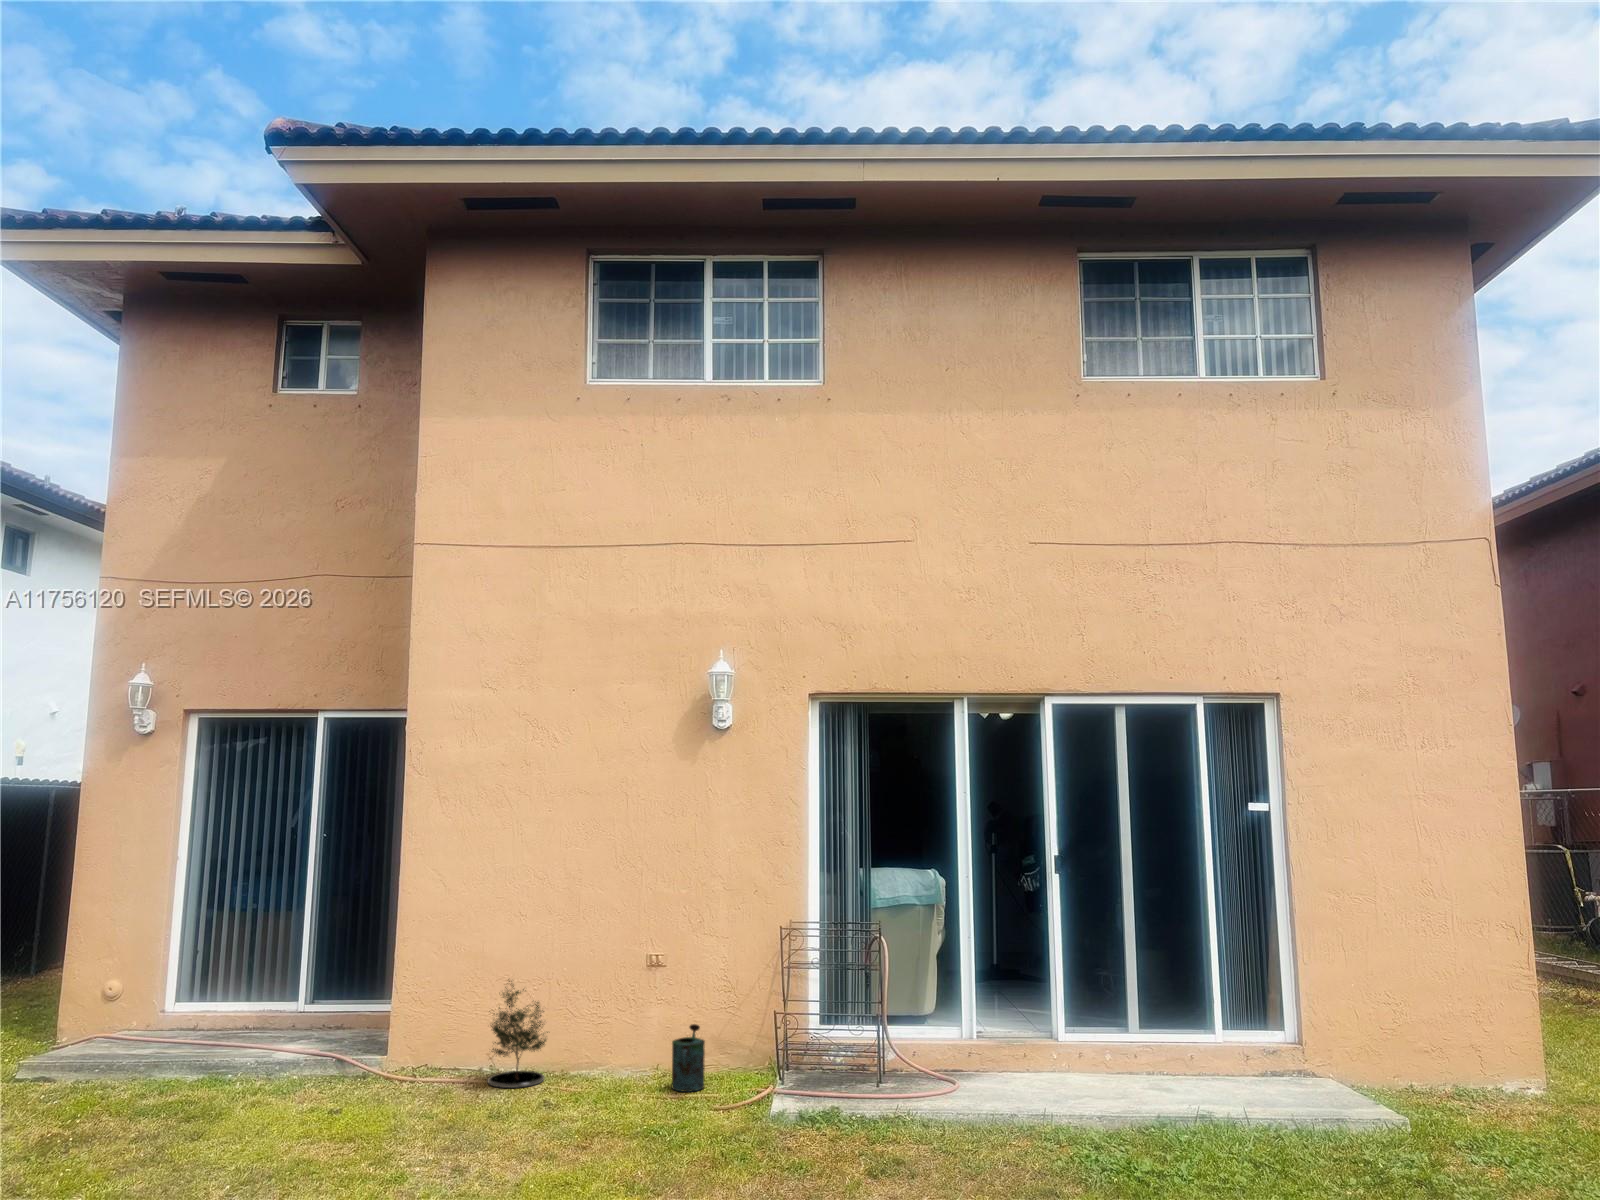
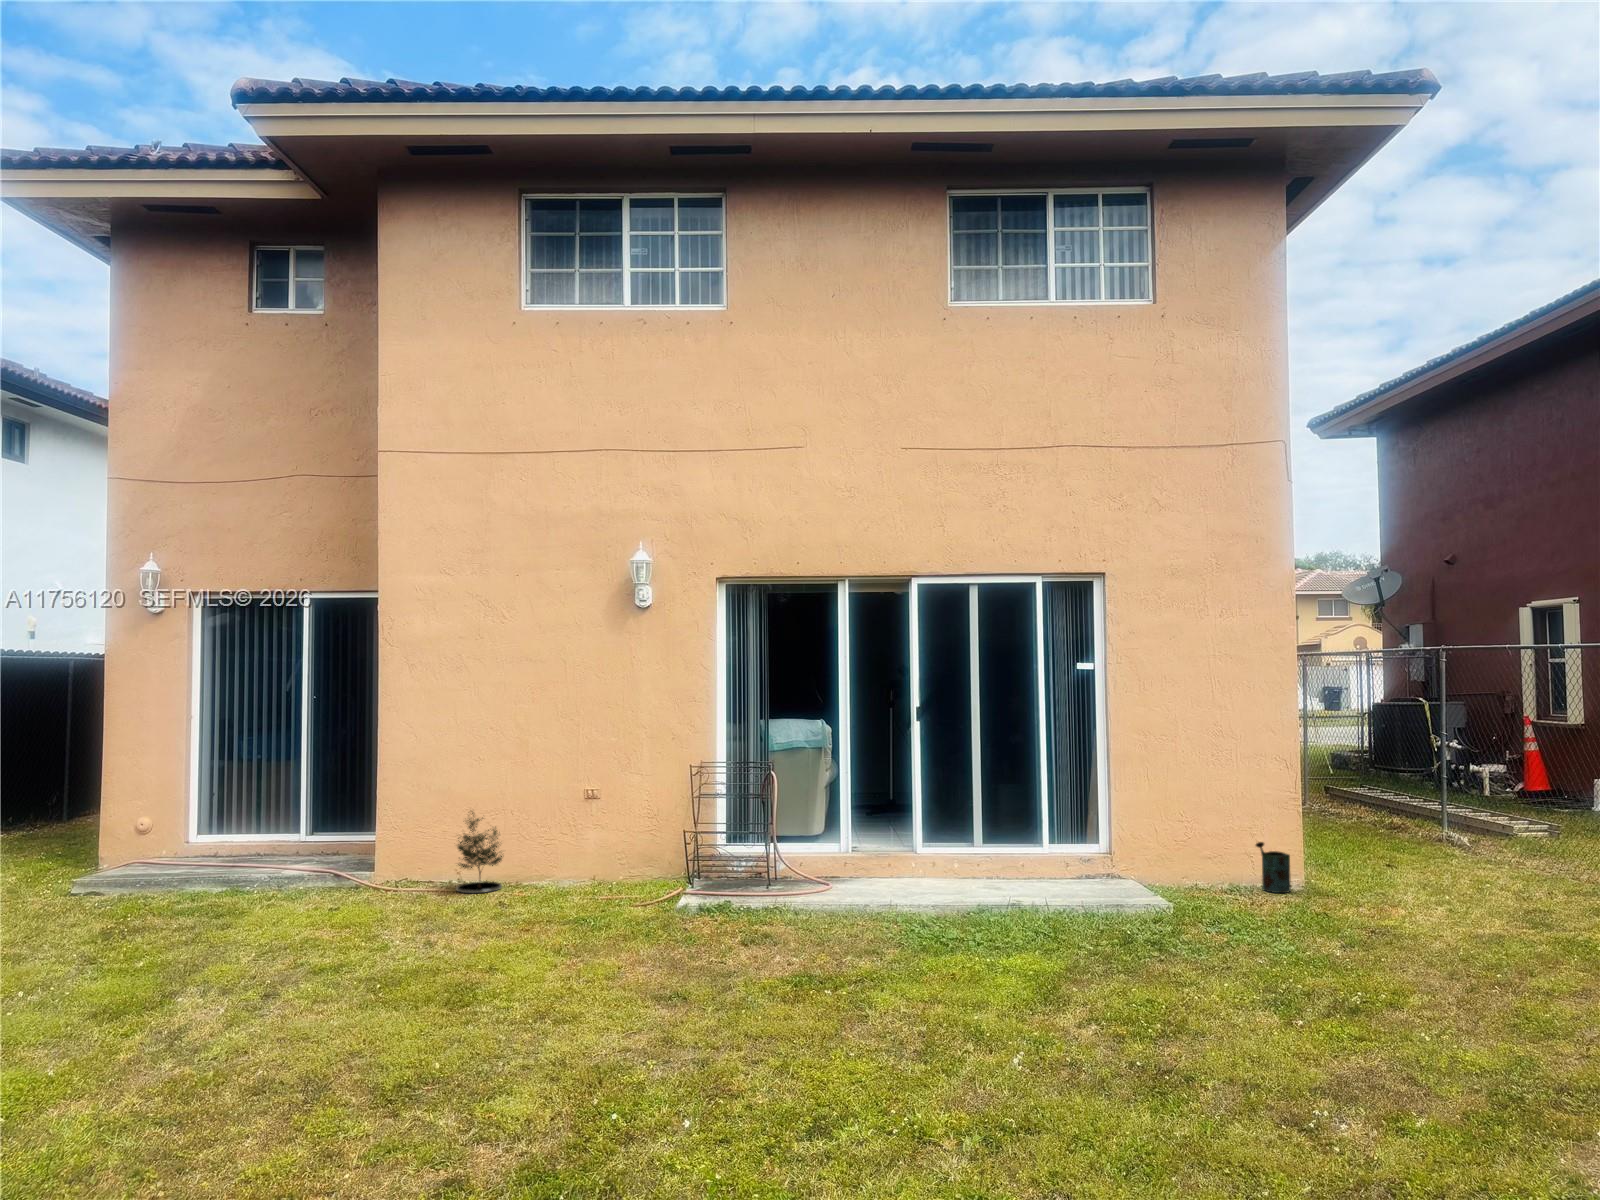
watering can: present [672,1024,705,1092] -> present [1256,842,1291,893]

